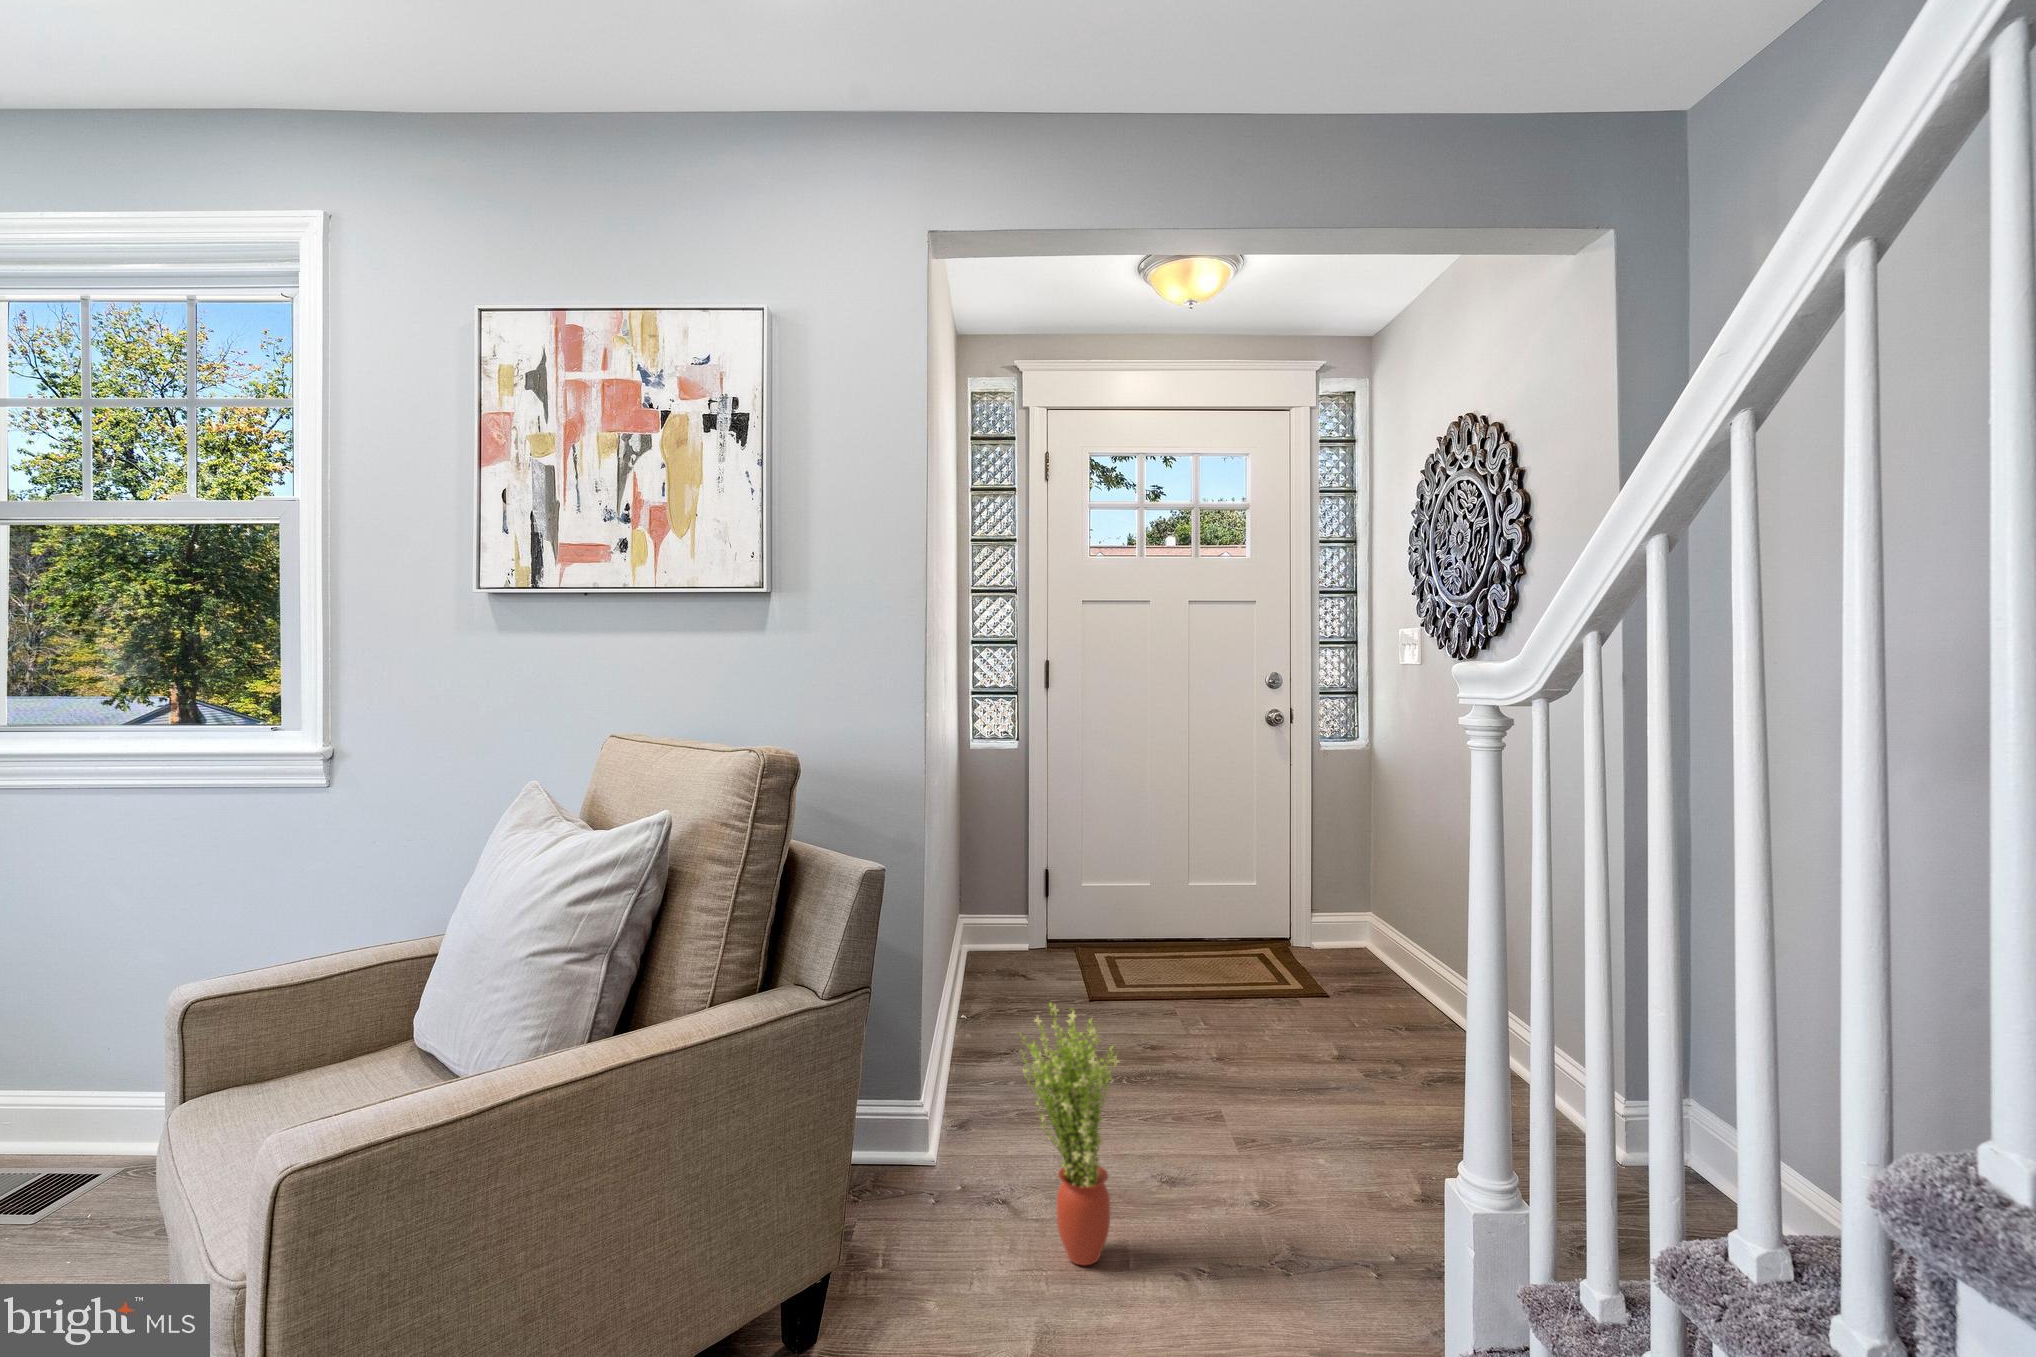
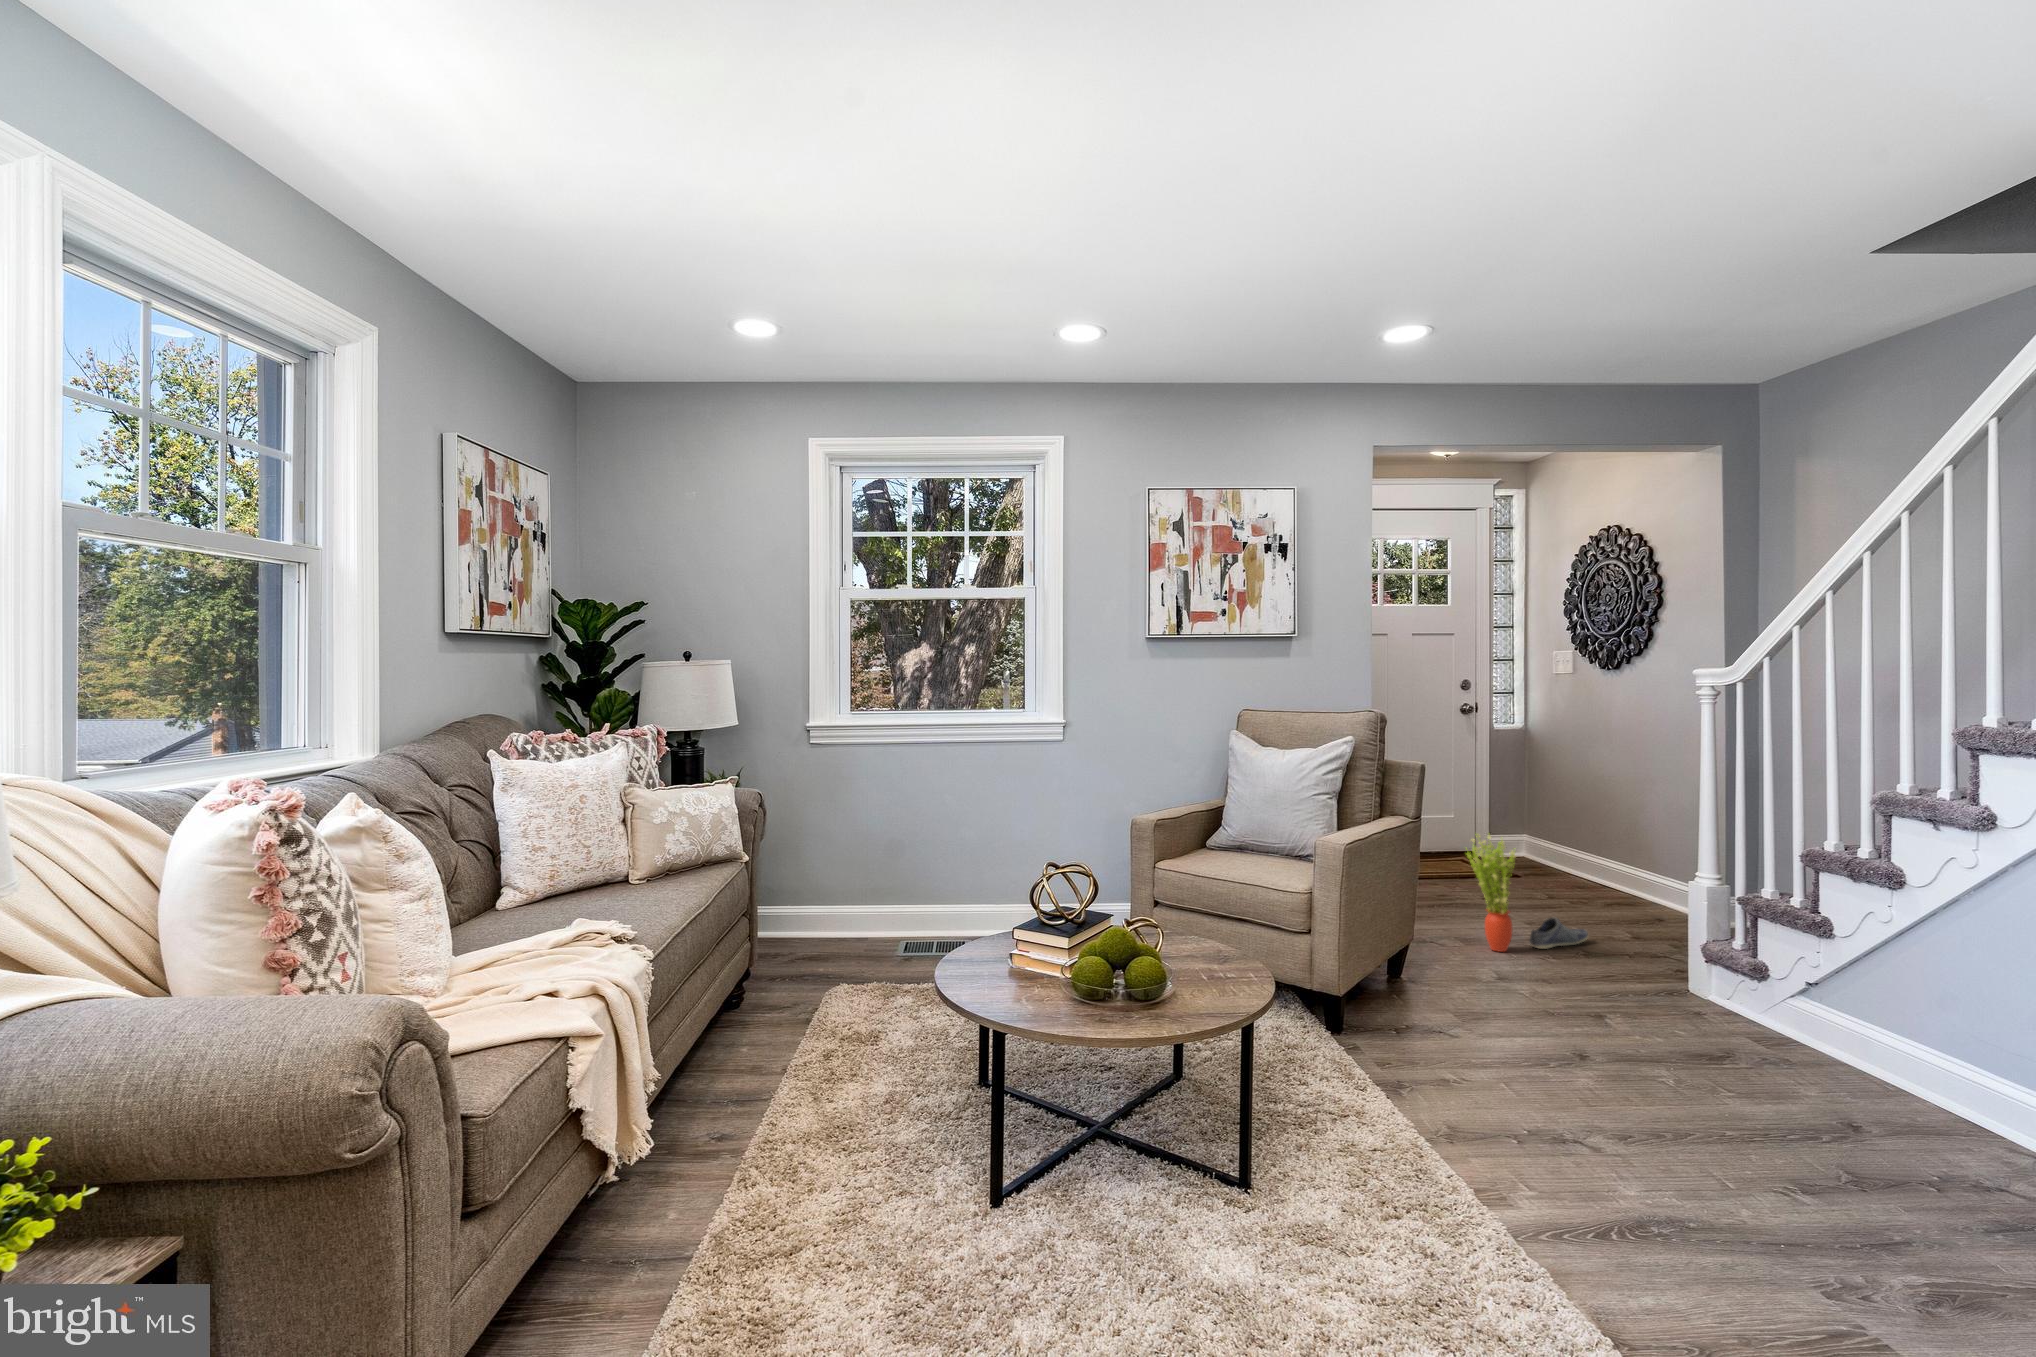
shoe: none [1158,1181,1295,1258] -> present [1529,917,1588,949]

